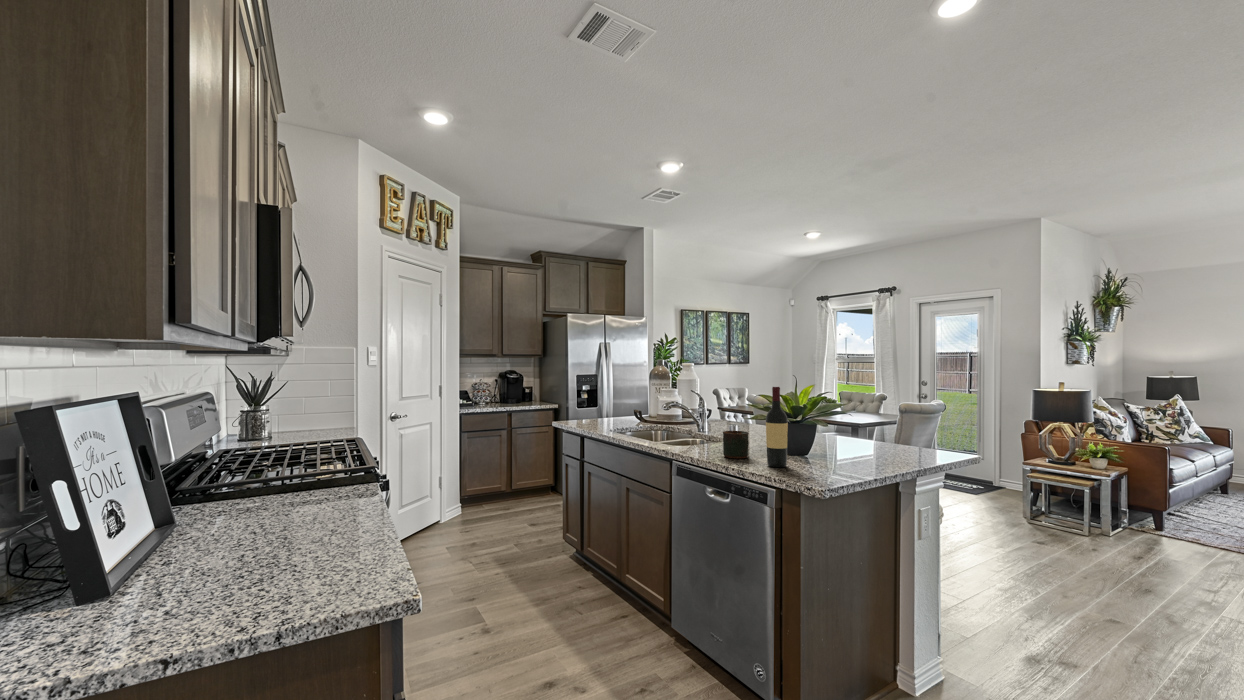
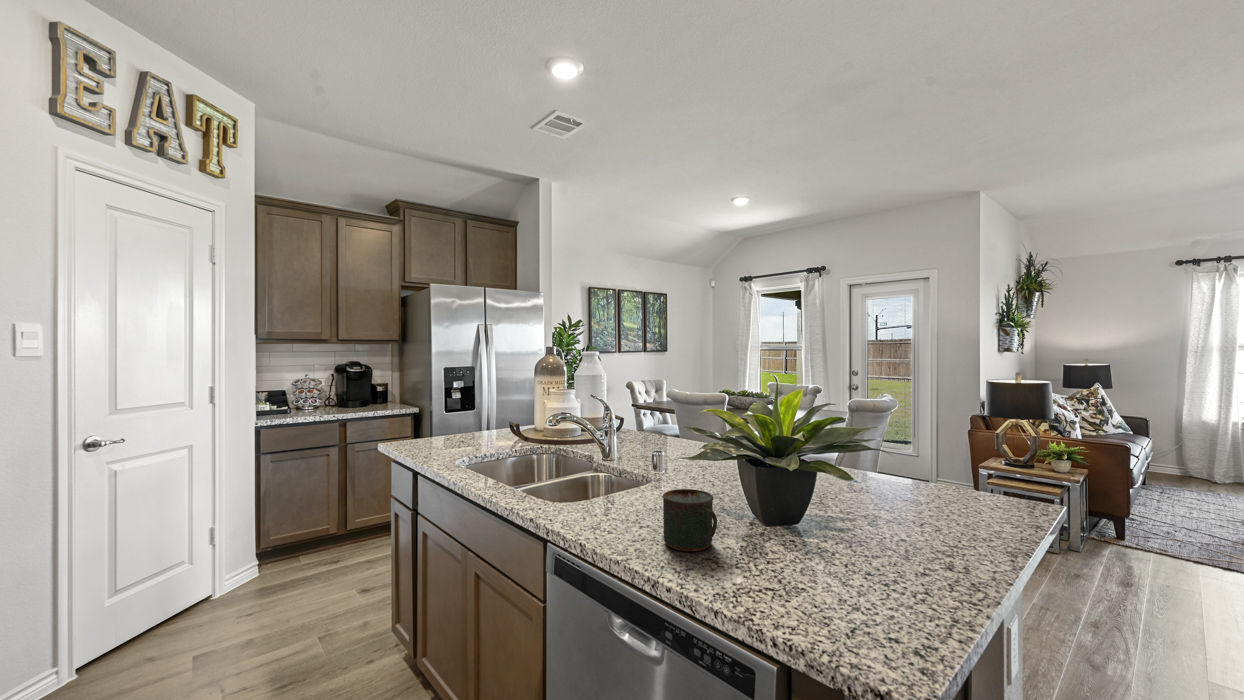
wine bottle: present [766,387,788,467] -> none [761,410,808,588]

